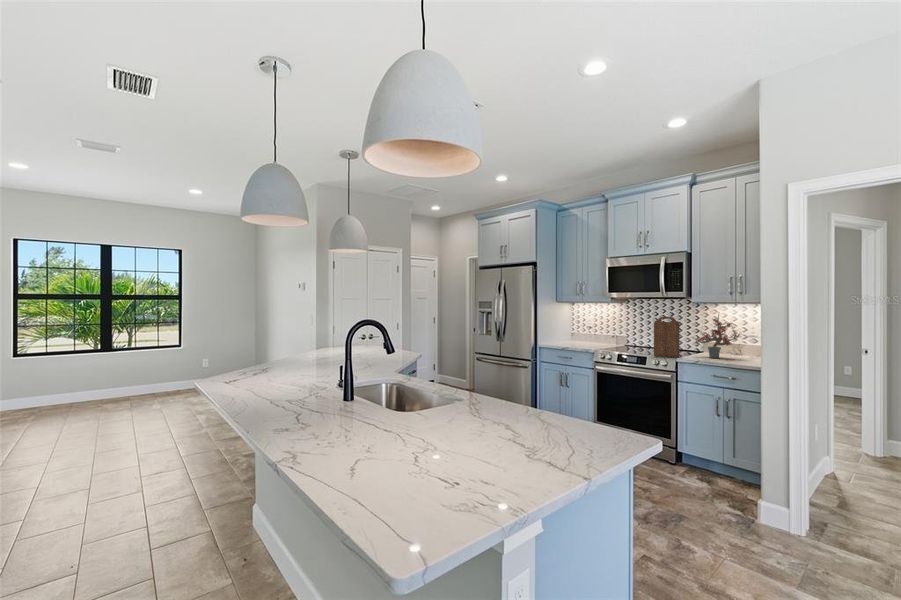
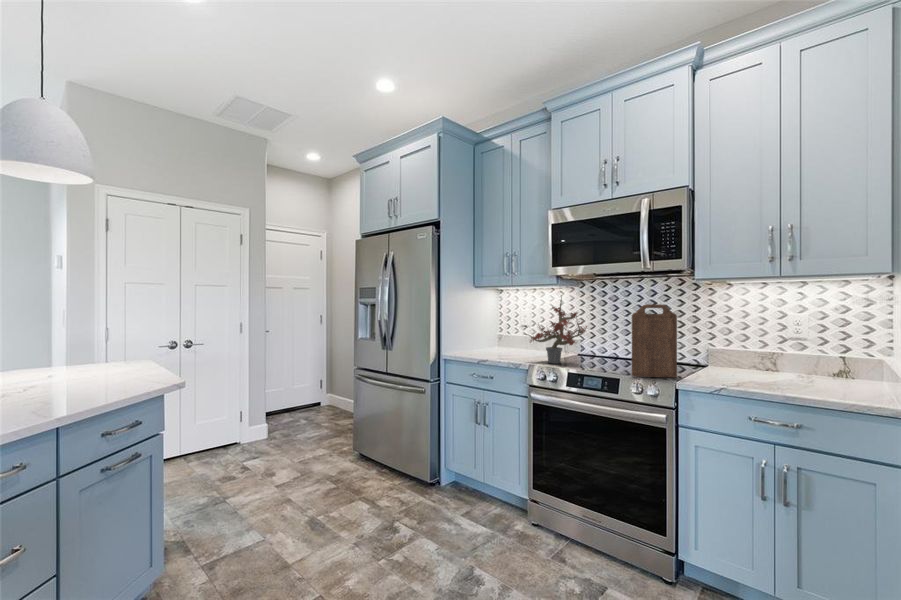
potted plant: present [695,314,740,358] -> present [526,297,587,364]

